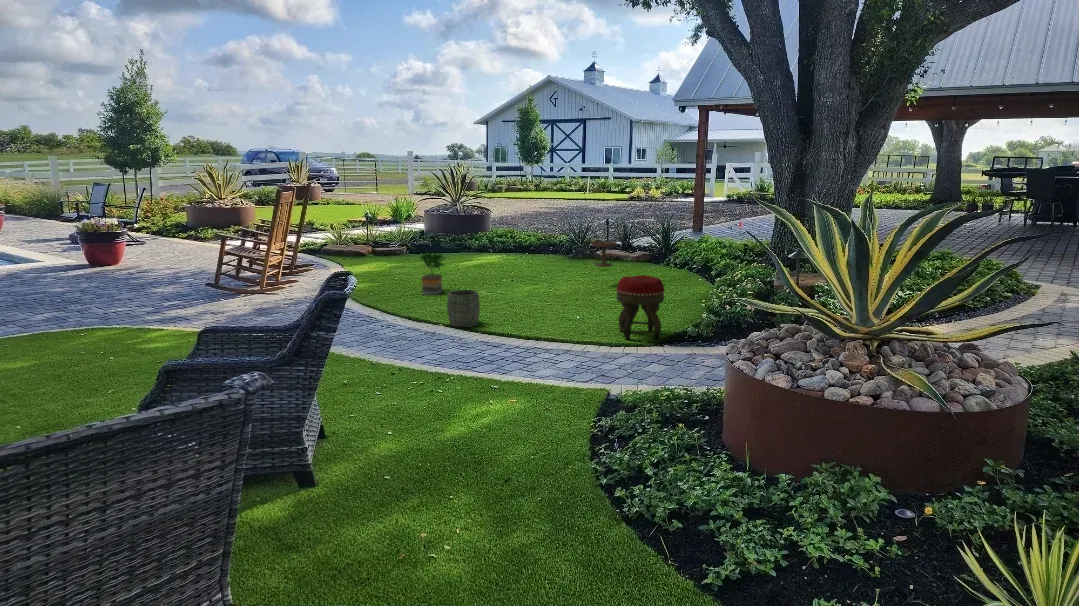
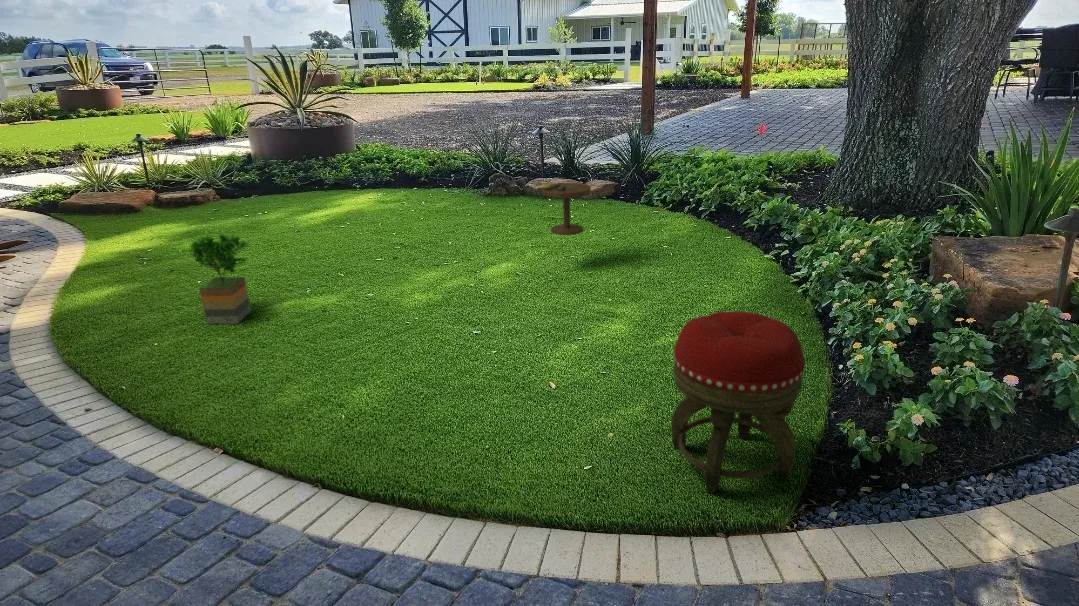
woven basket: present [447,290,480,327] -> none [224,360,317,469]

